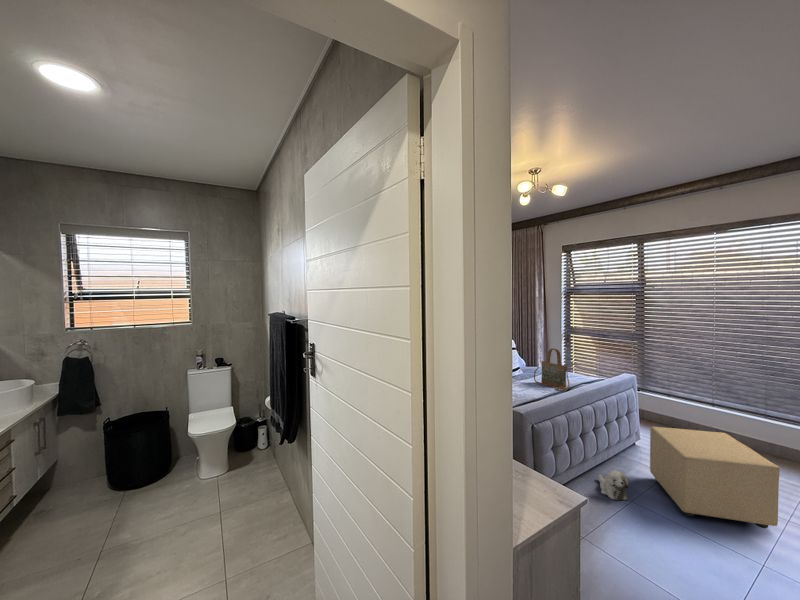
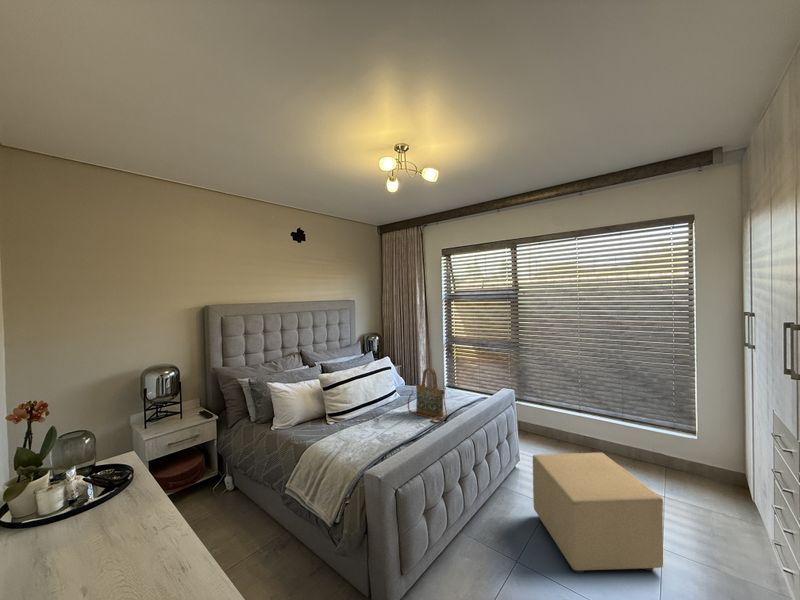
plush toy: present [598,471,628,500] -> none [481,524,514,566]

